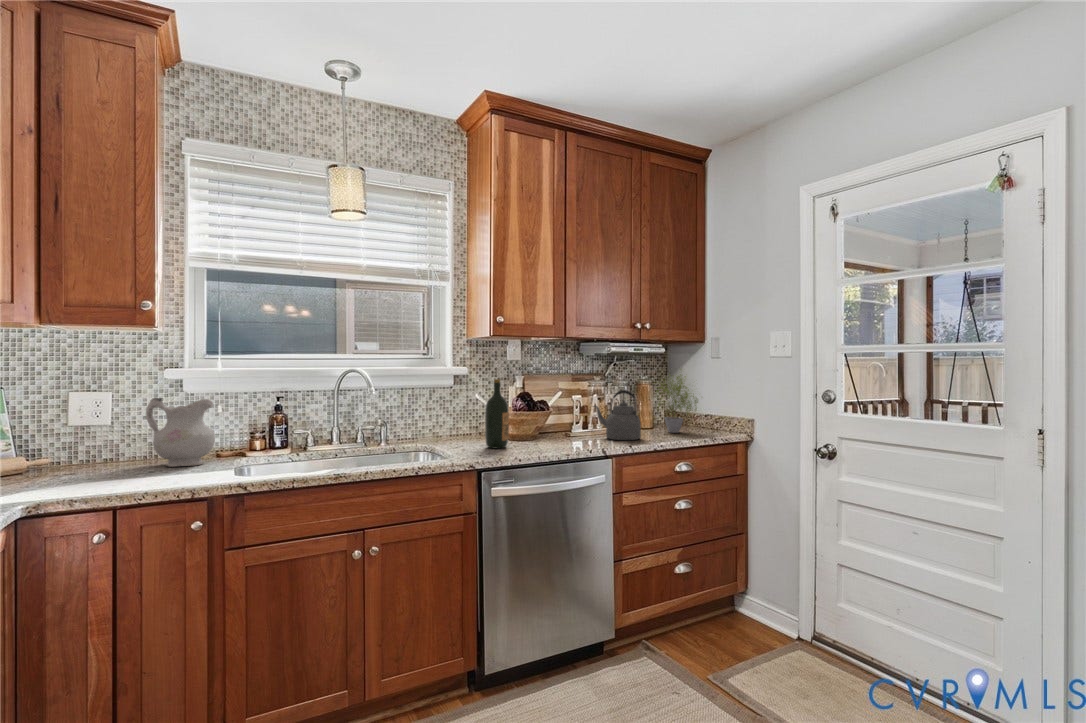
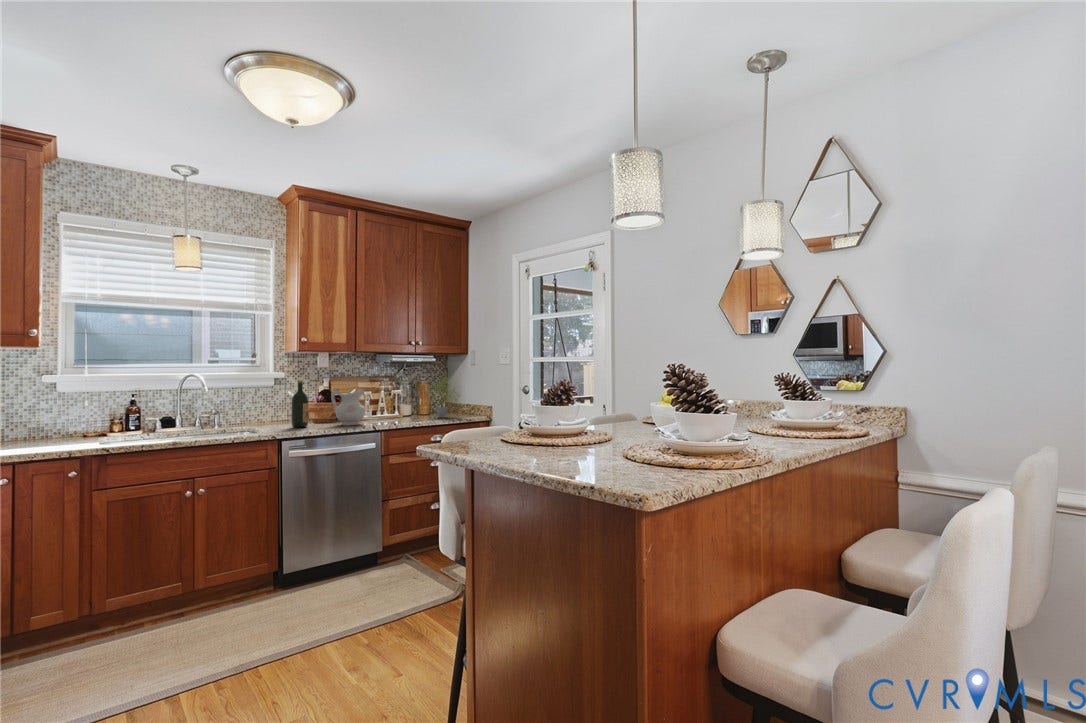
kettle: present [593,390,641,440] -> none [378,388,411,422]
ceramic pitcher: present [146,398,215,467] -> present [331,389,365,425]

